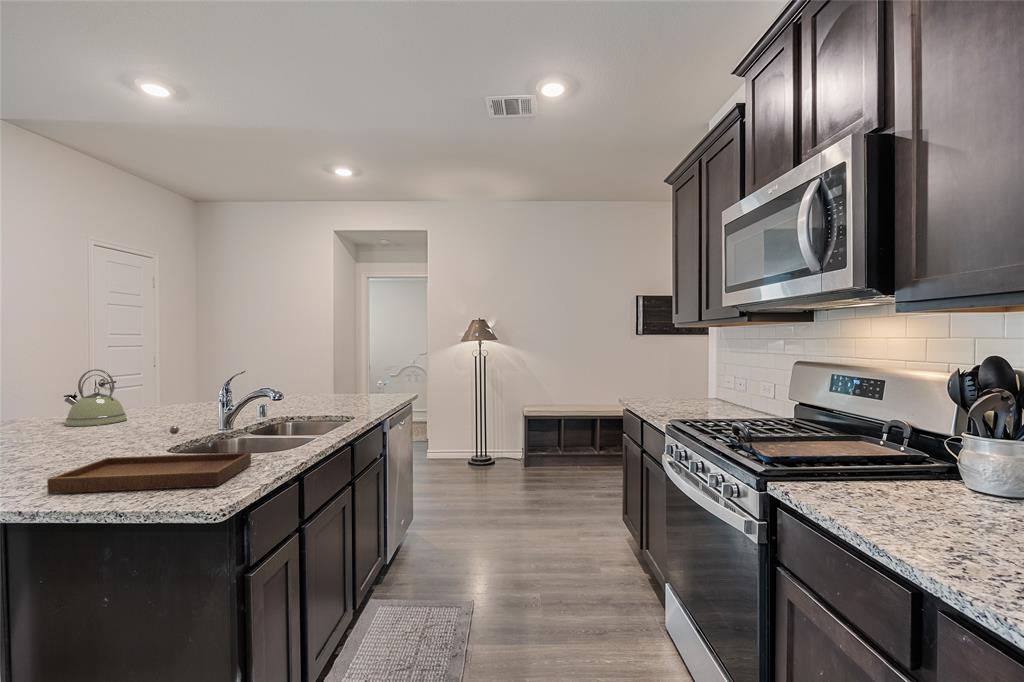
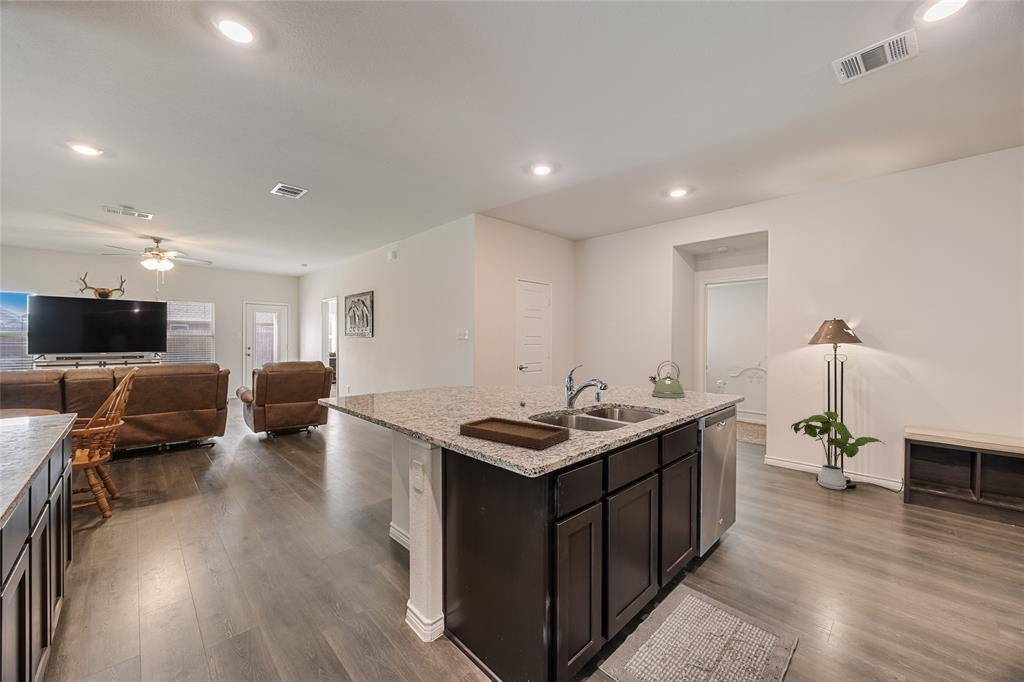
kettle: present [64,369,127,426] -> present [649,361,685,398]
house plant: none [449,400,514,468] -> present [791,411,885,490]

